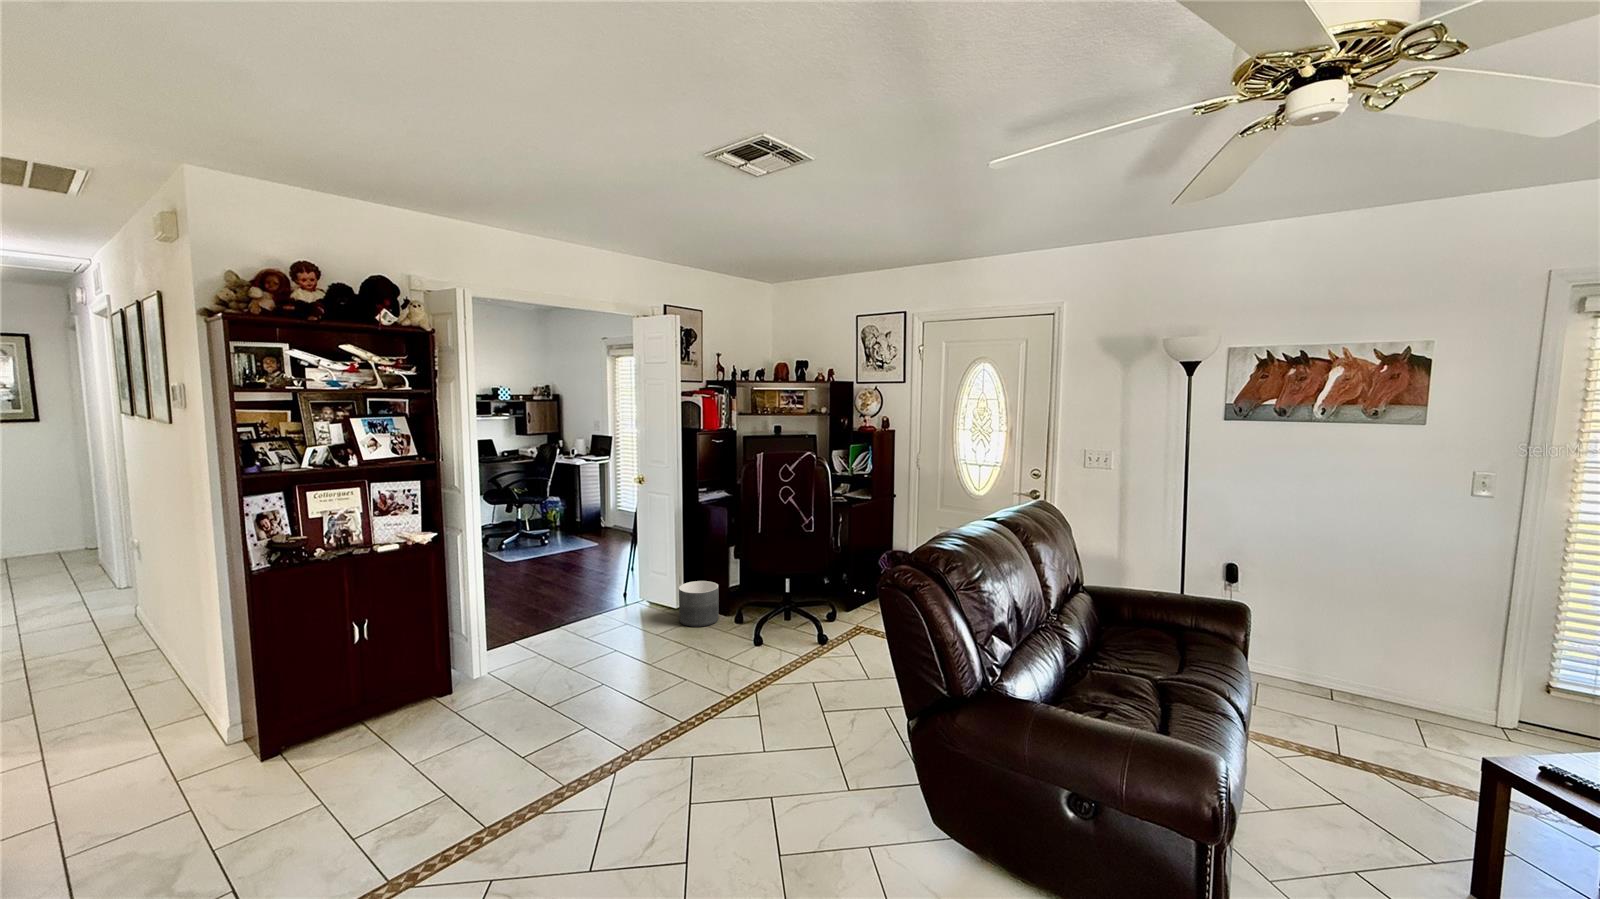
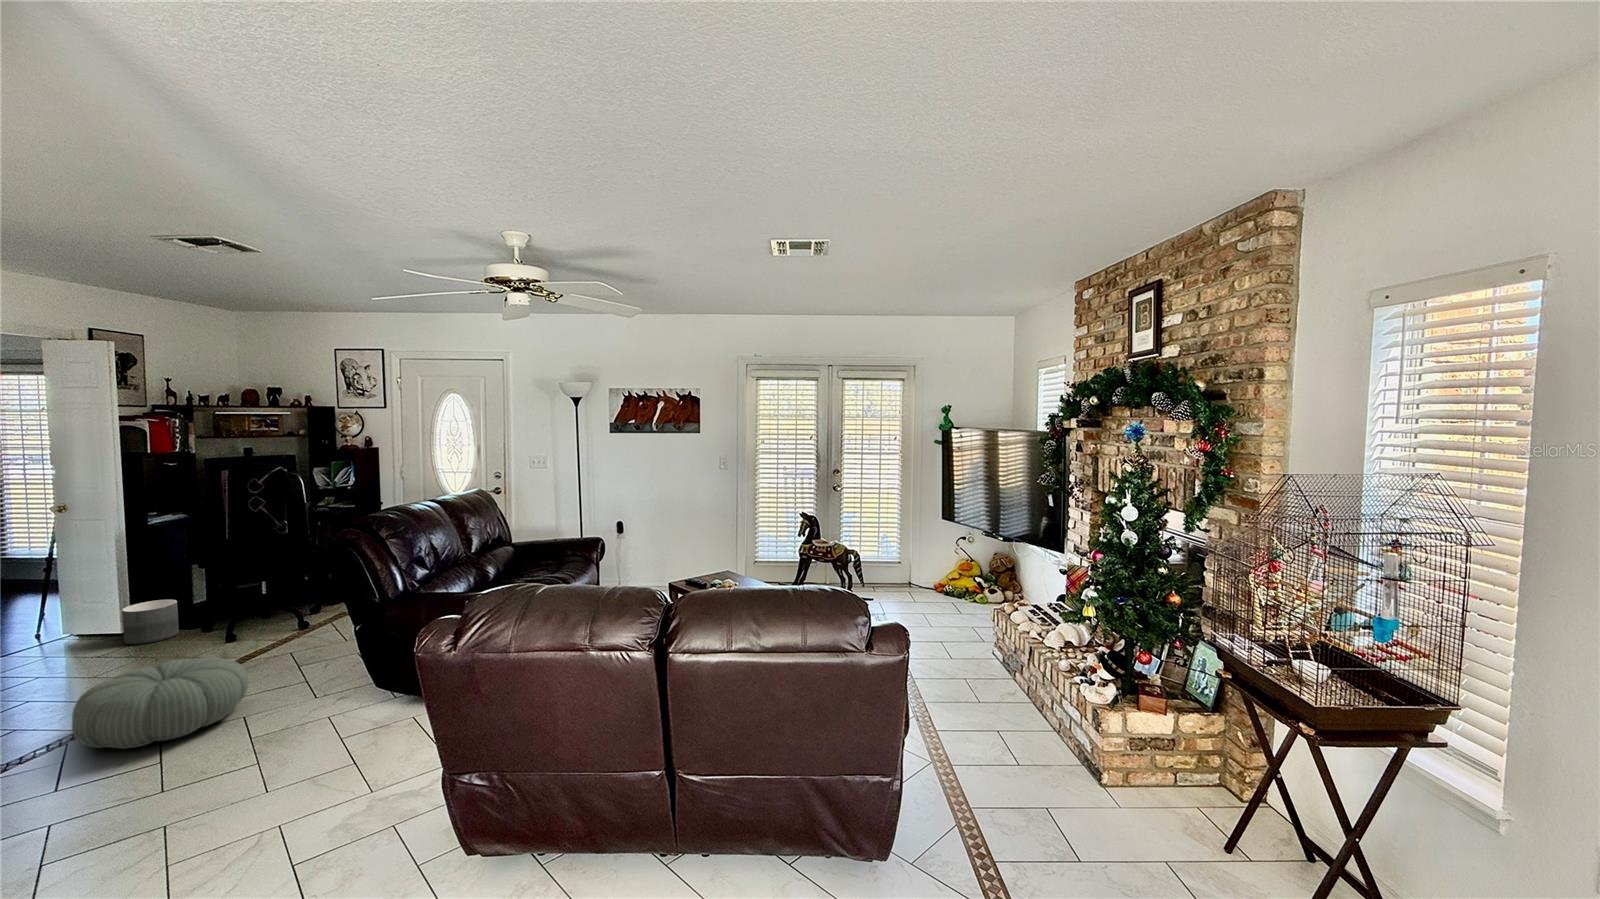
pouf: none [623,686,779,809] -> present [72,657,248,749]

